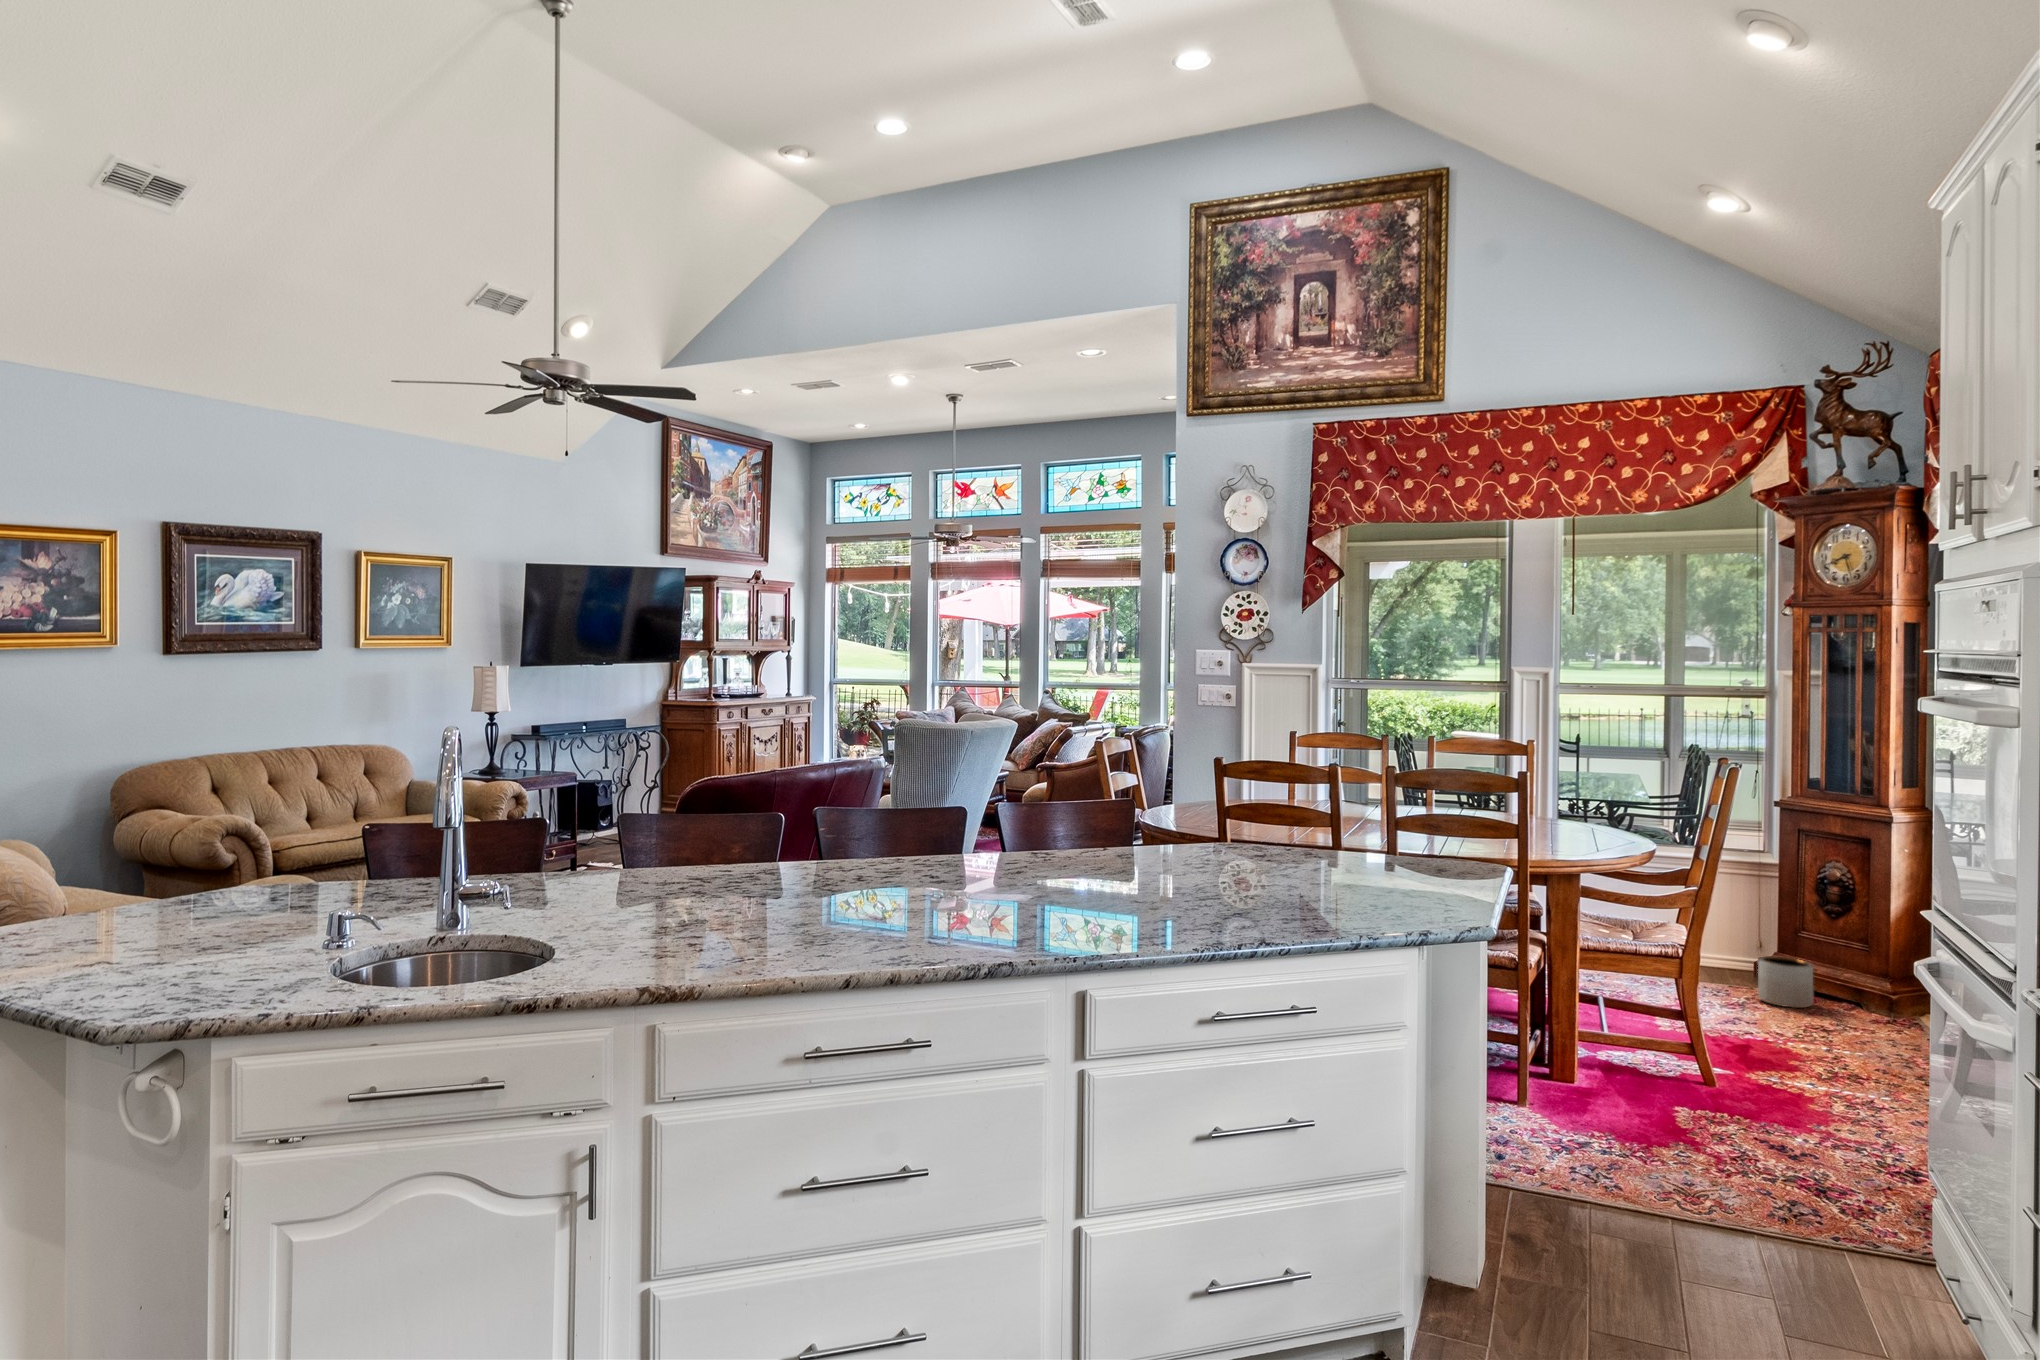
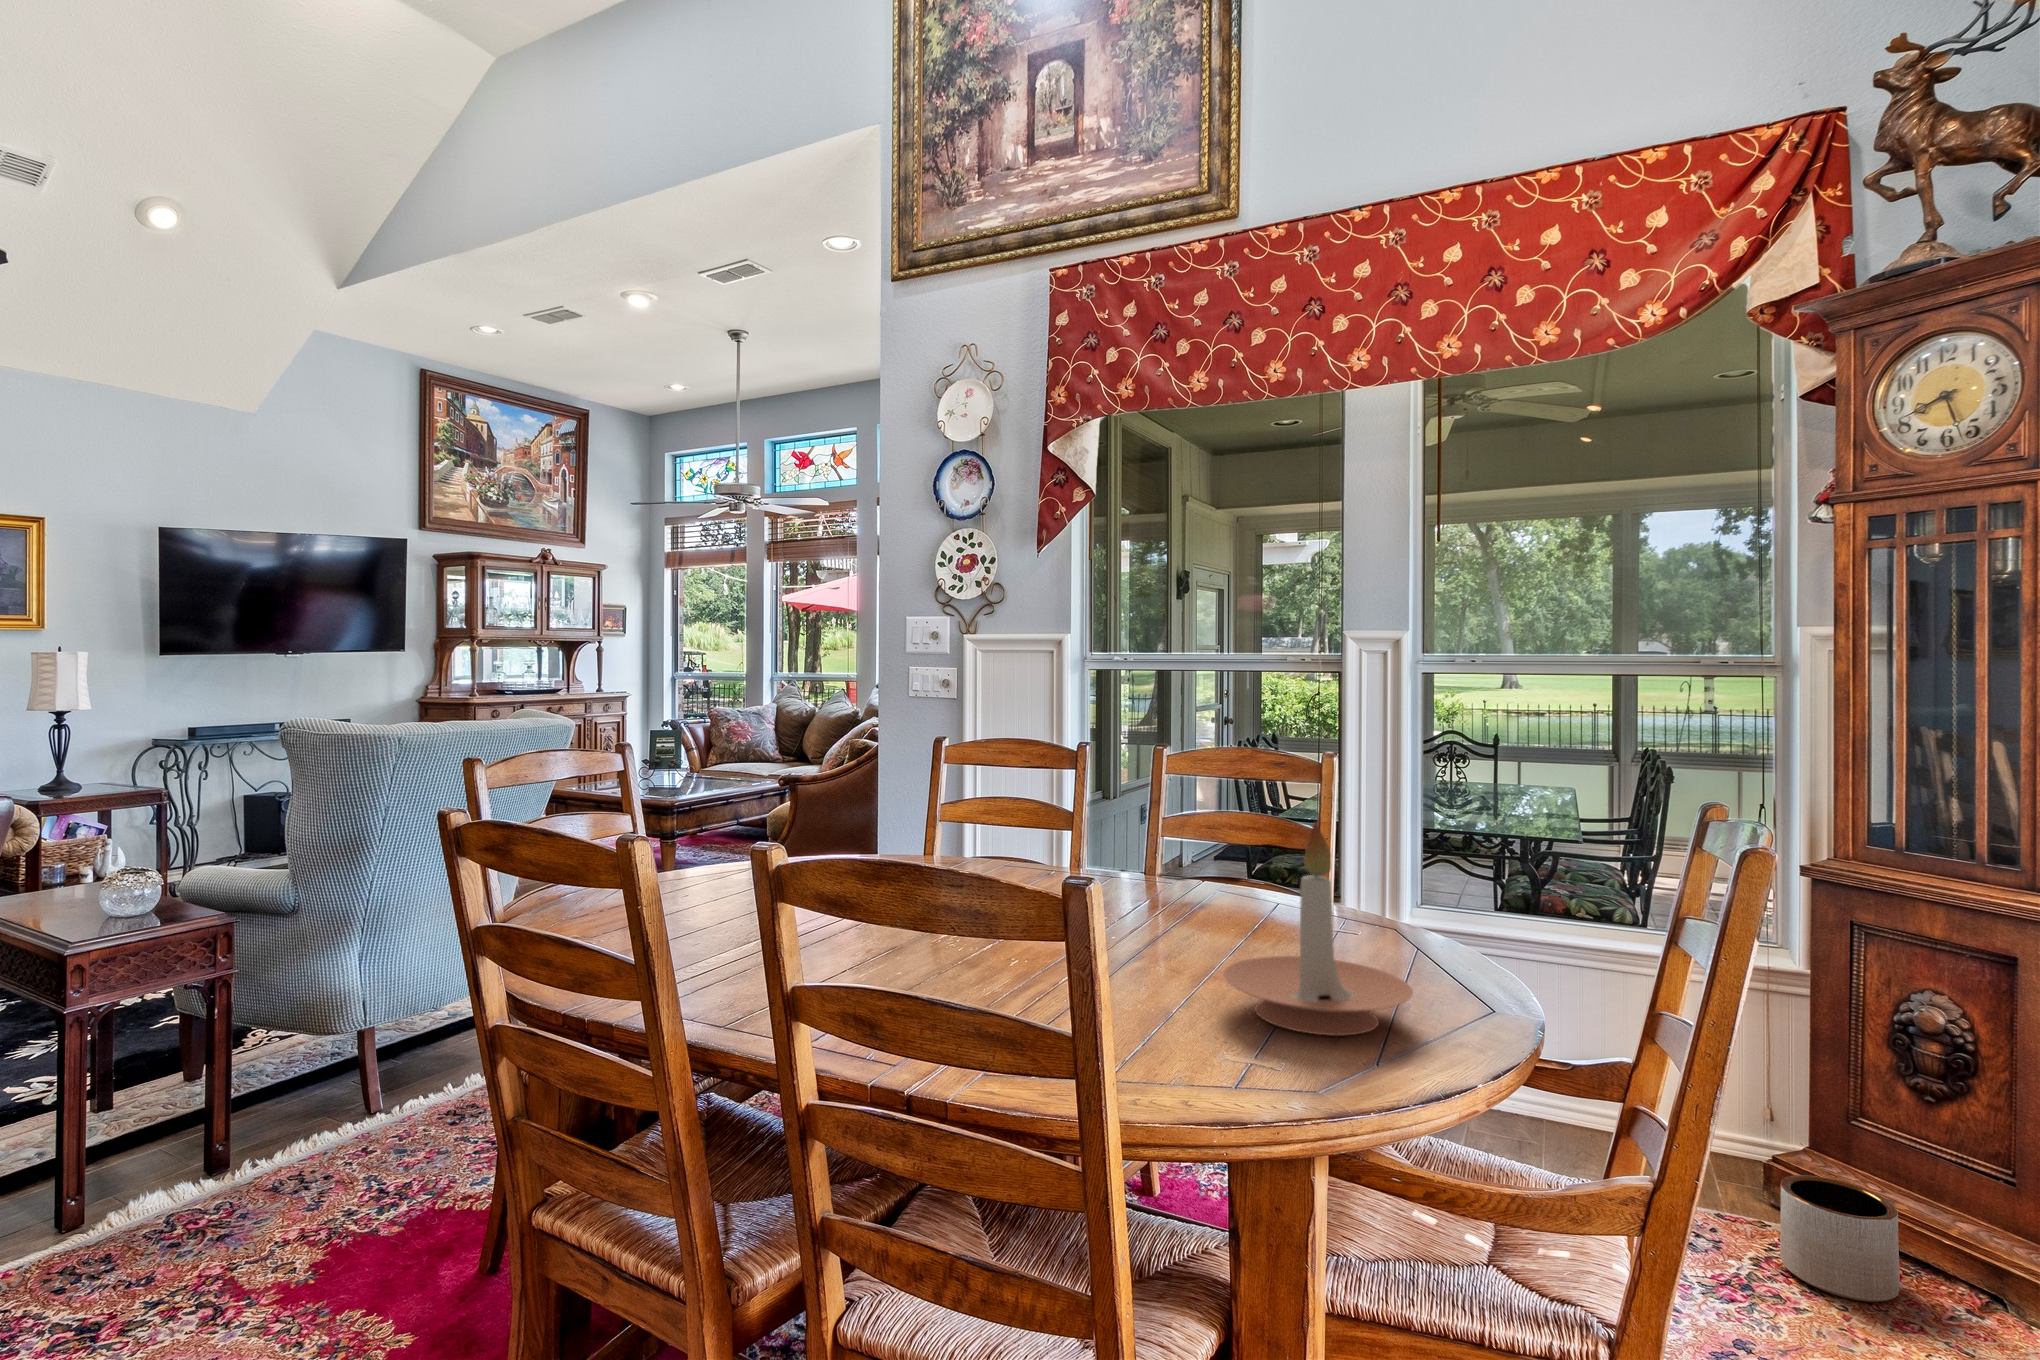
candle holder: none [1531,759,1611,840] -> present [1224,822,1413,1036]

